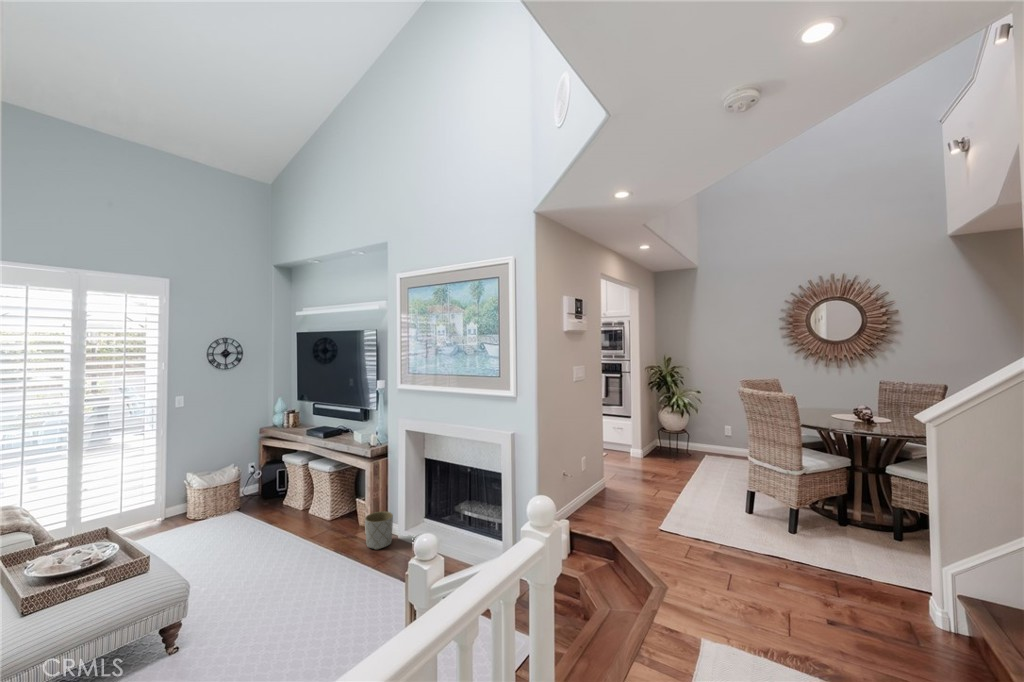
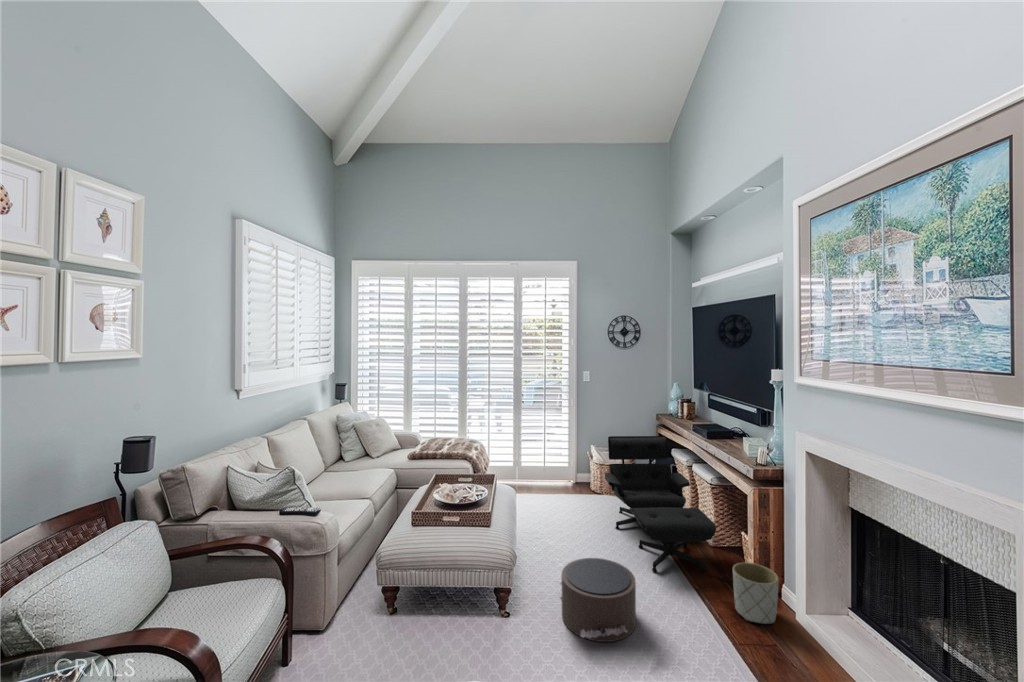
lounge chair: none [225,446,344,553] -> present [605,436,716,572]
pouf: none [225,551,311,621] -> present [560,558,636,642]

